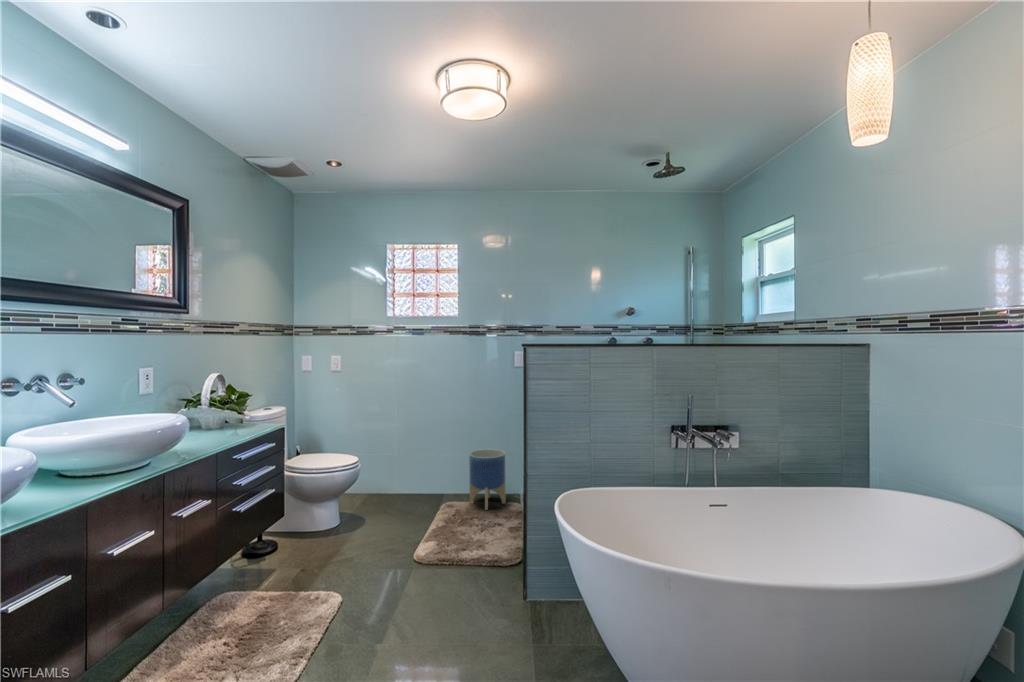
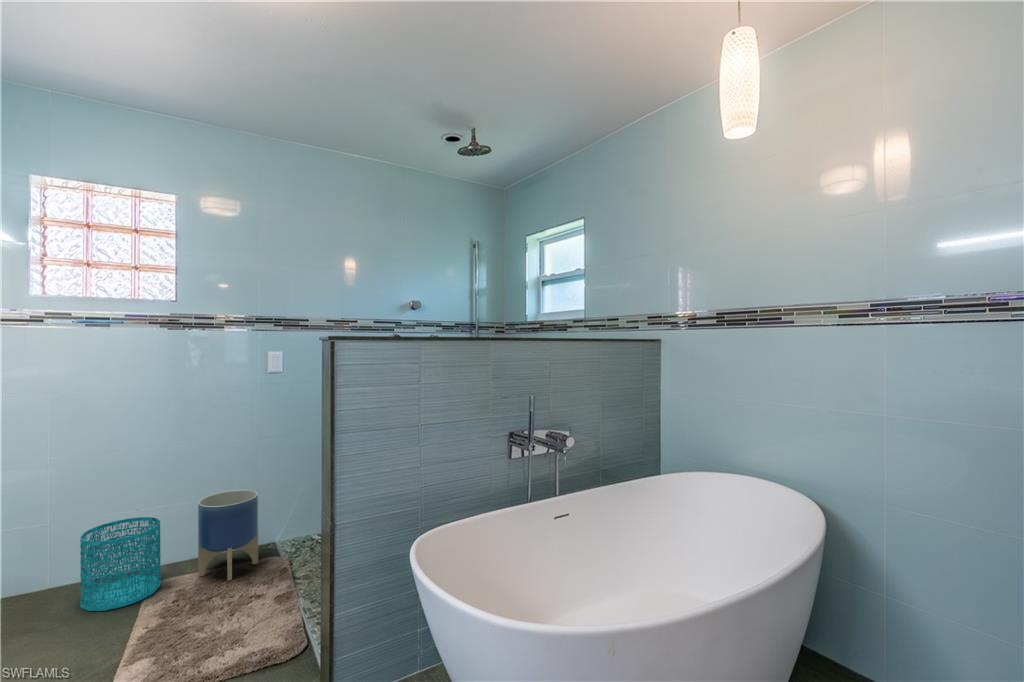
wastebasket: none [409,457,449,511] -> present [80,517,161,611]

